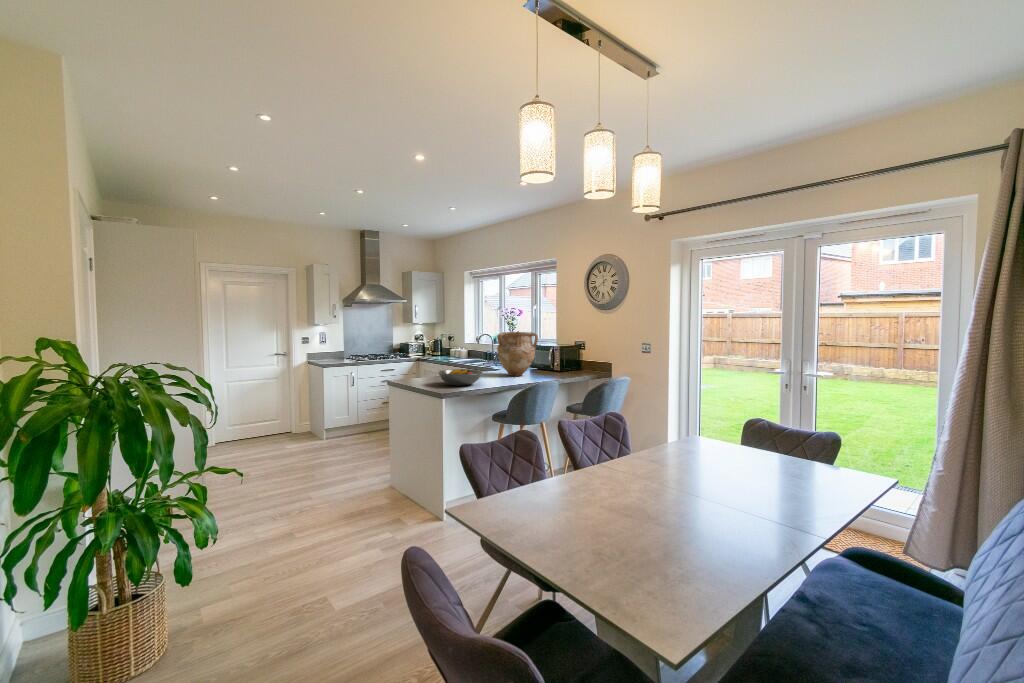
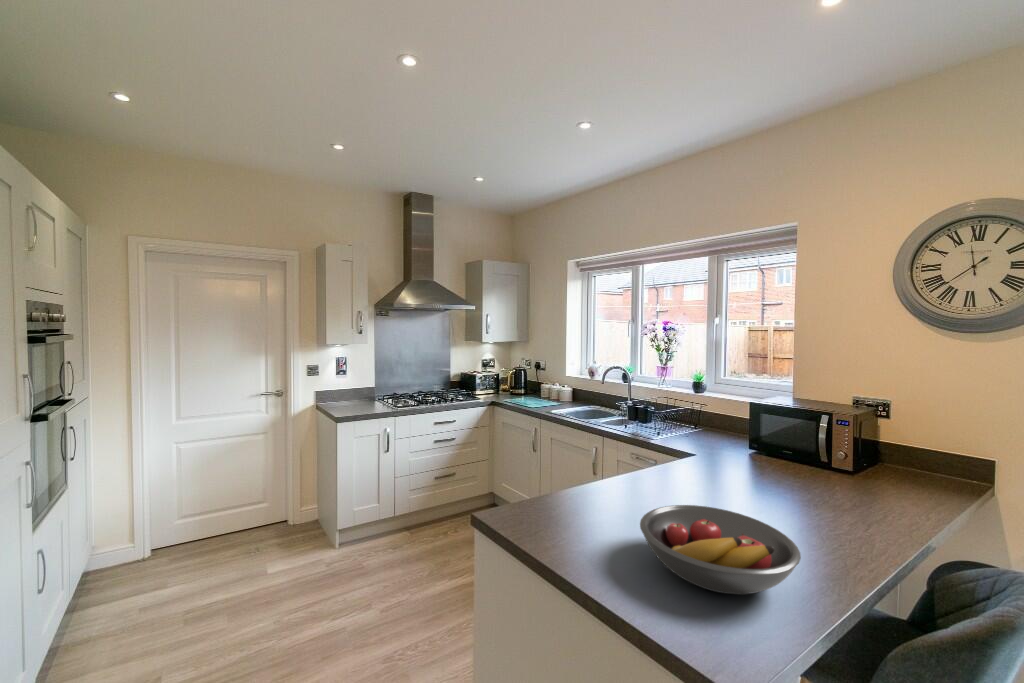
vase: present [497,331,538,376] -> none [718,377,833,493]

